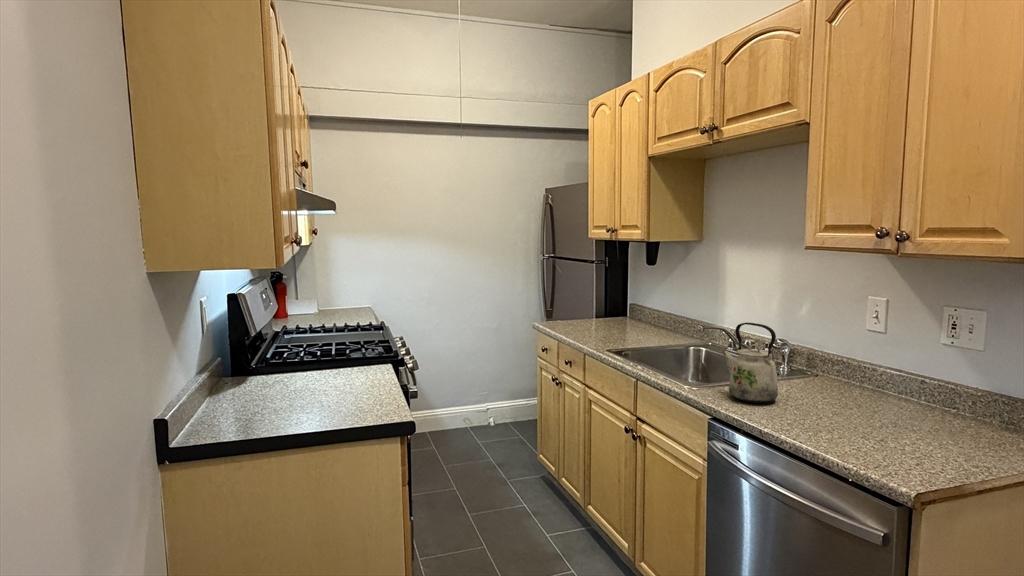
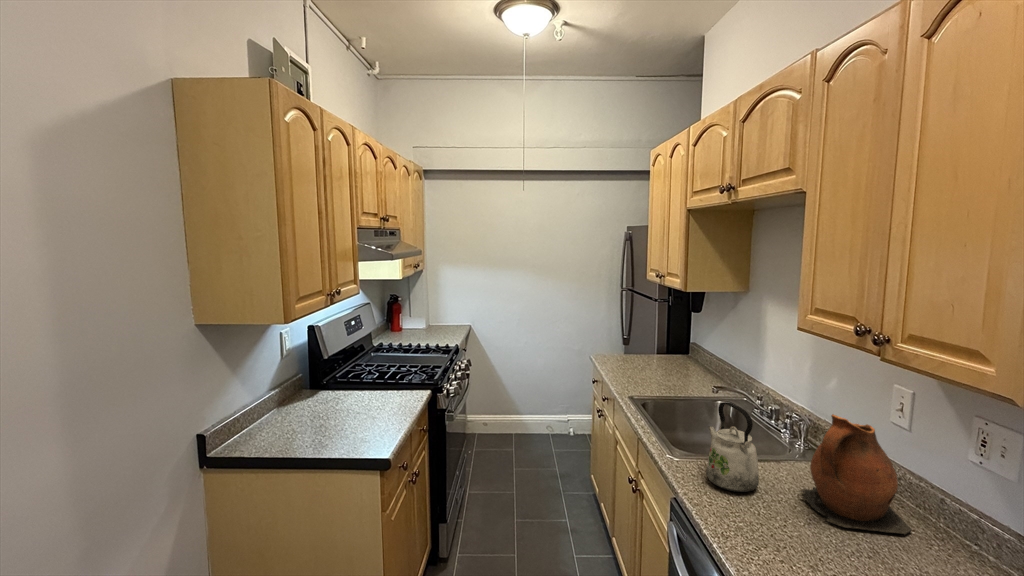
ceramic pitcher: none [809,318,906,413] -> present [803,414,912,535]

